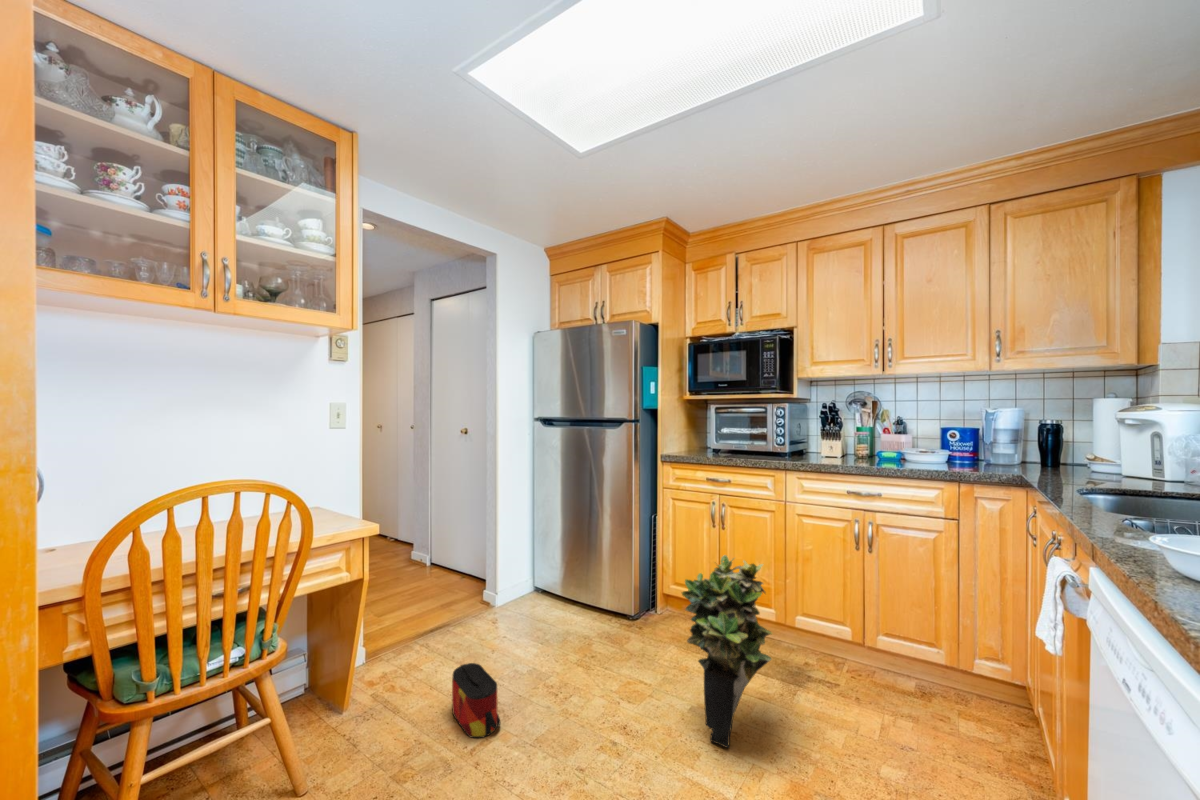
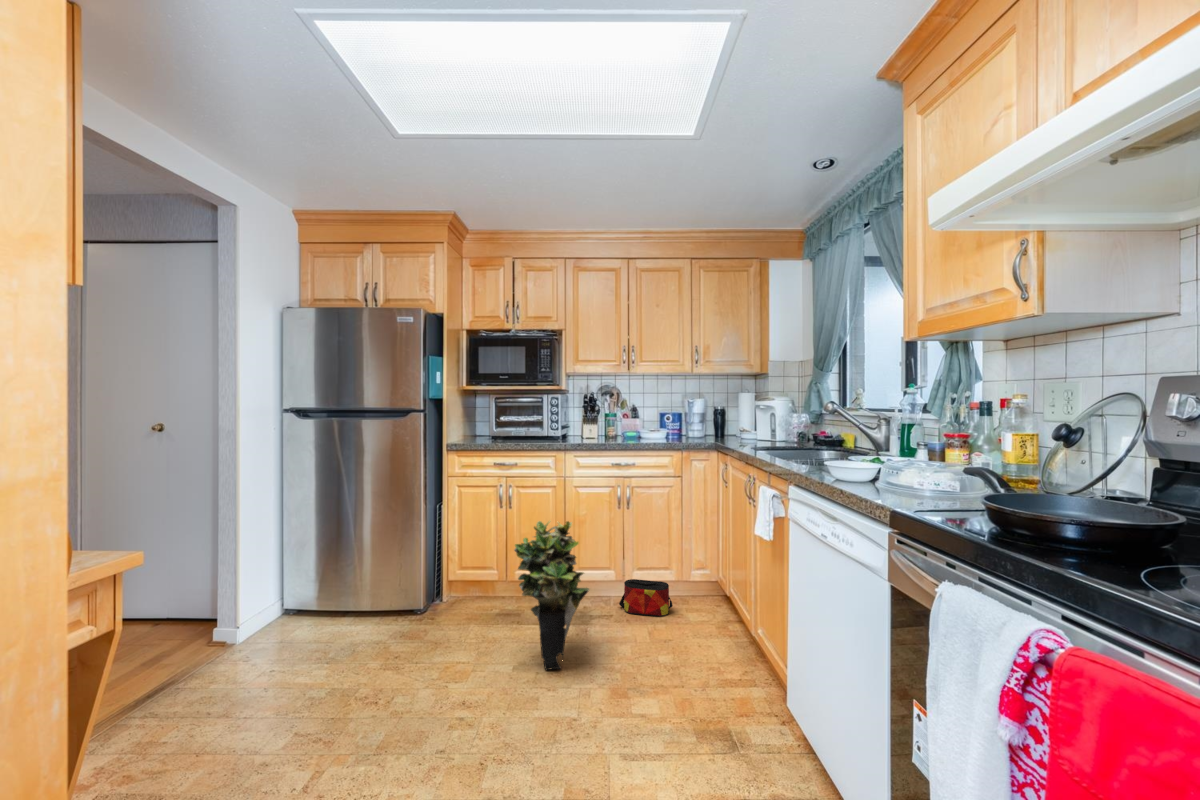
bag: present [452,663,501,738] -> present [619,579,673,617]

